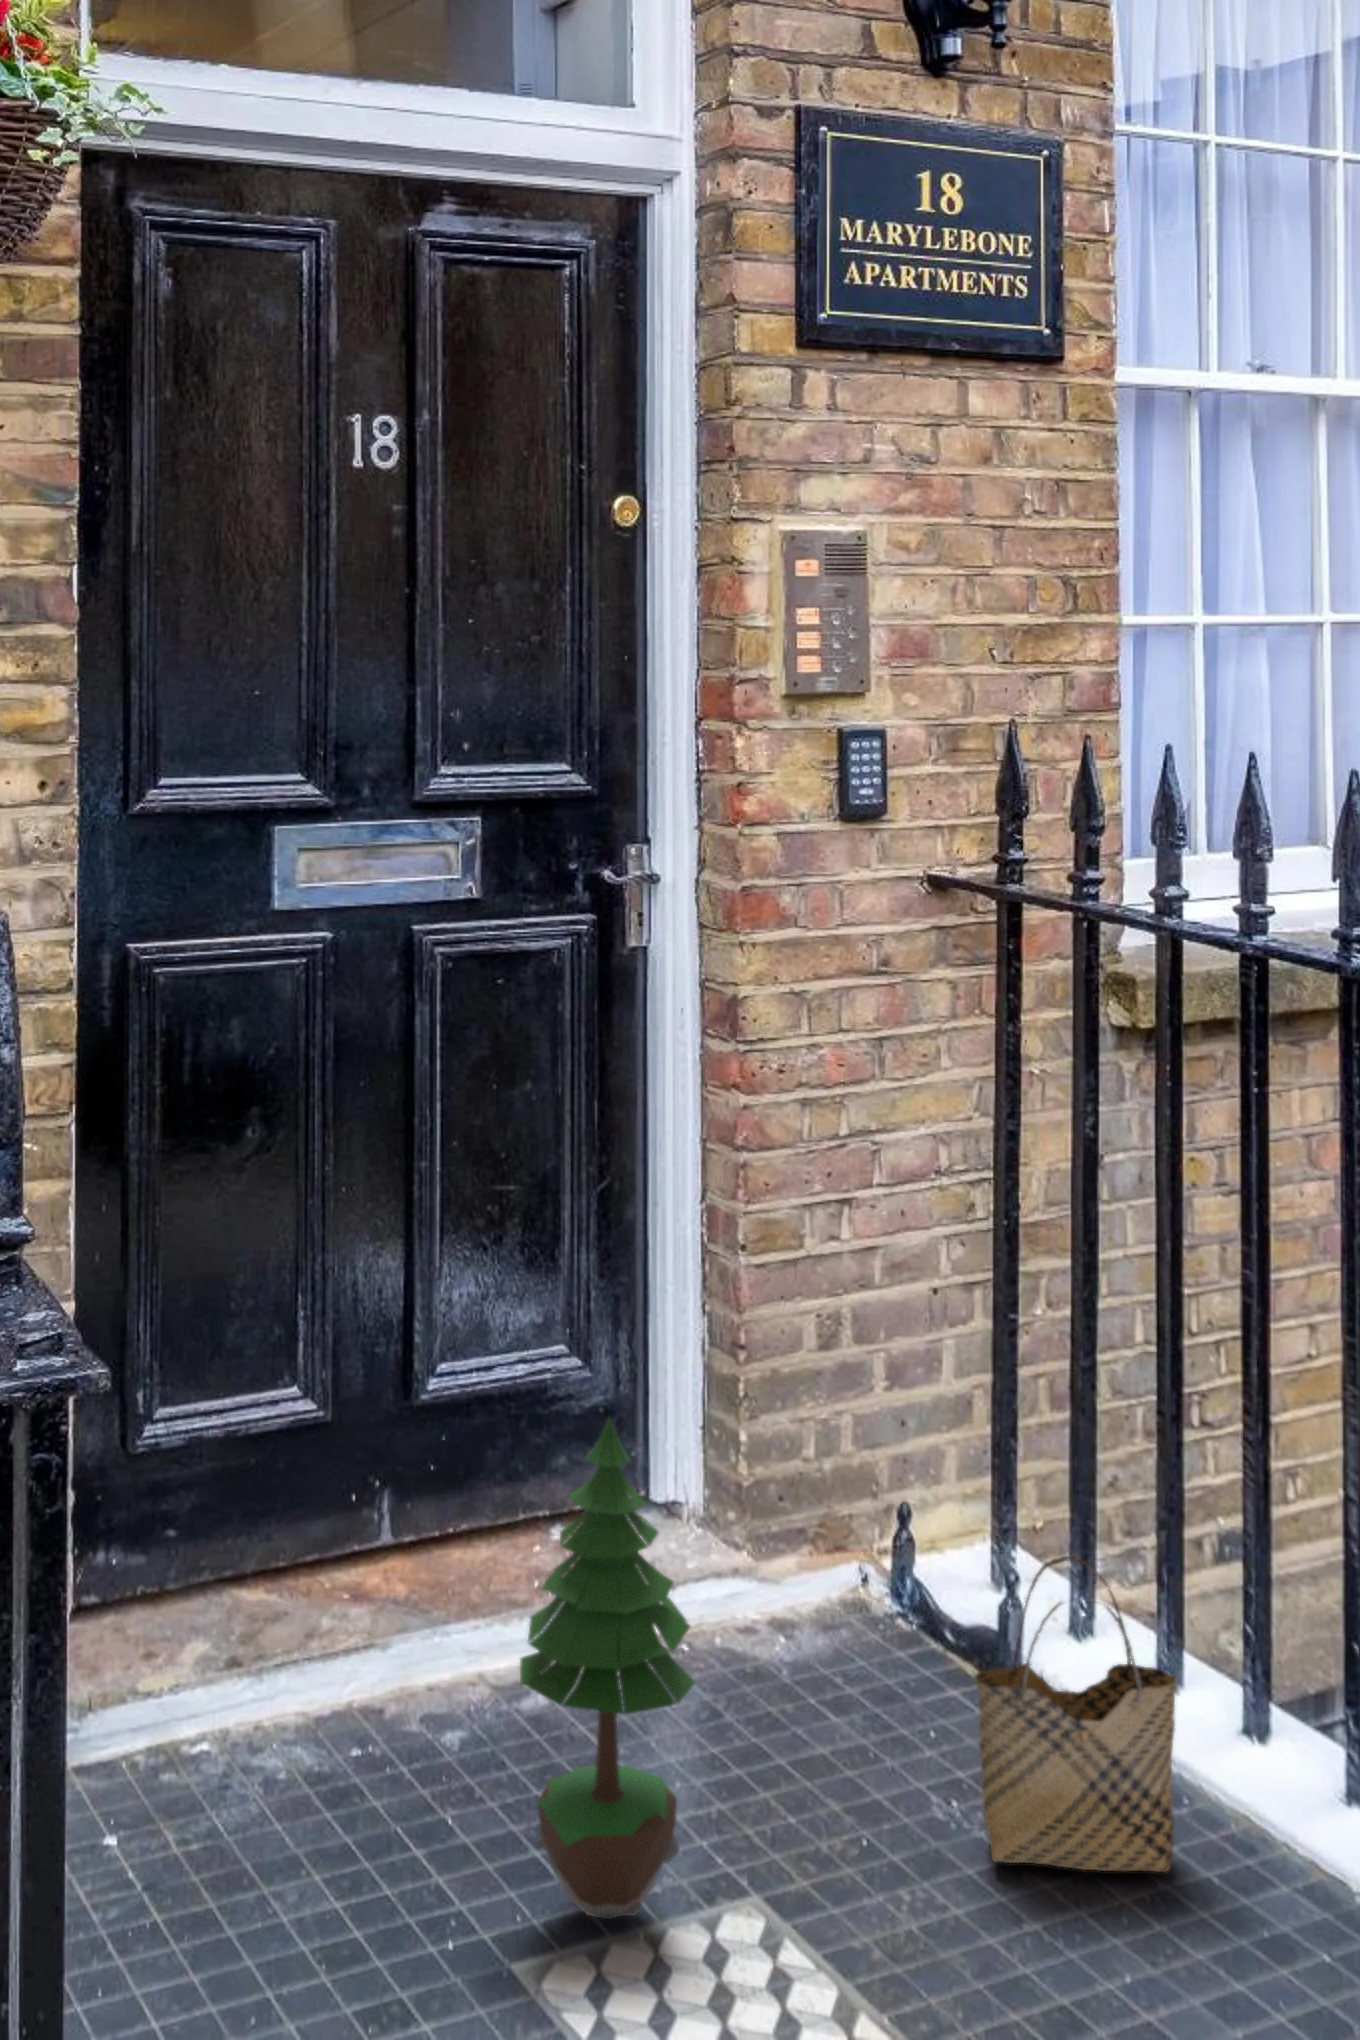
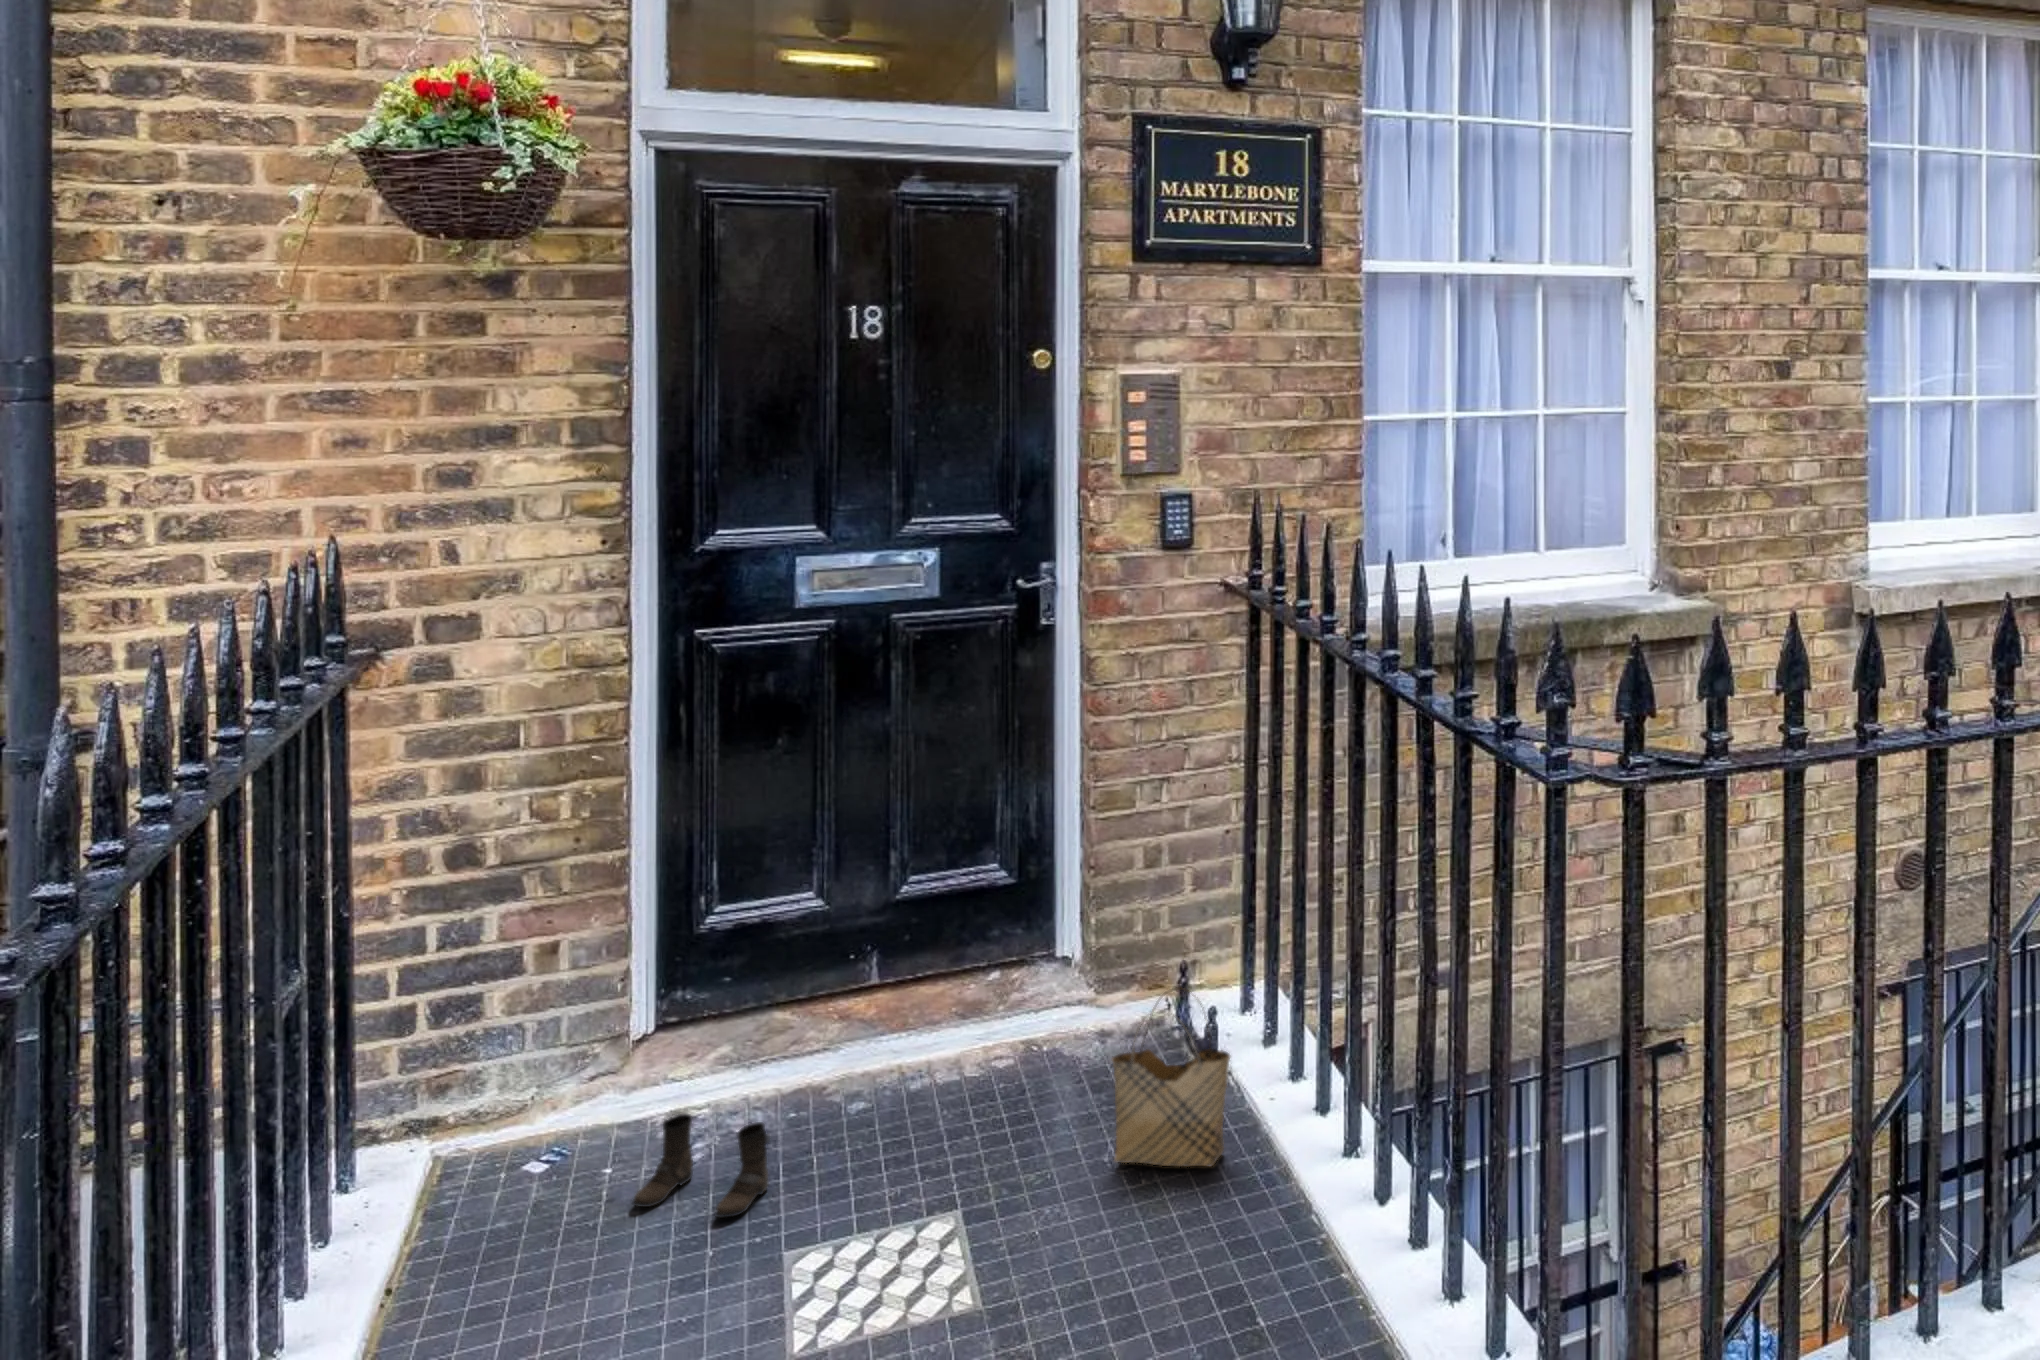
potted tree: present [520,1417,695,1919] -> none [812,909,923,1197]
boots: none [205,1766,424,1954] -> present [632,1114,769,1217]

